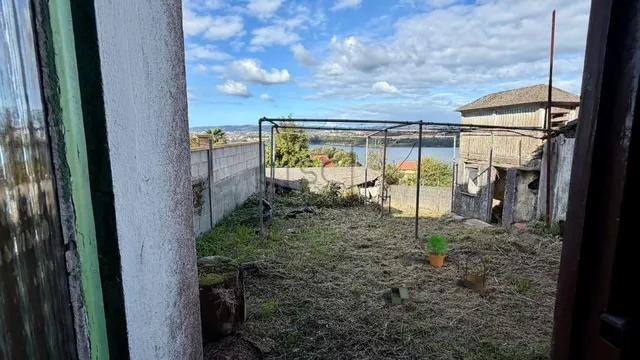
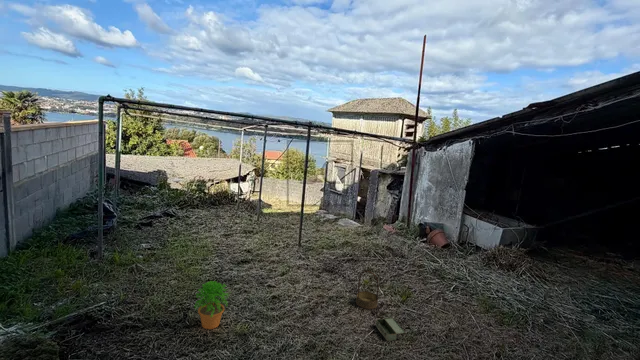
potted plant: present [426,235,448,266] -> present [195,281,229,329]
toolbox: present [389,287,410,304] -> present [376,318,405,341]

